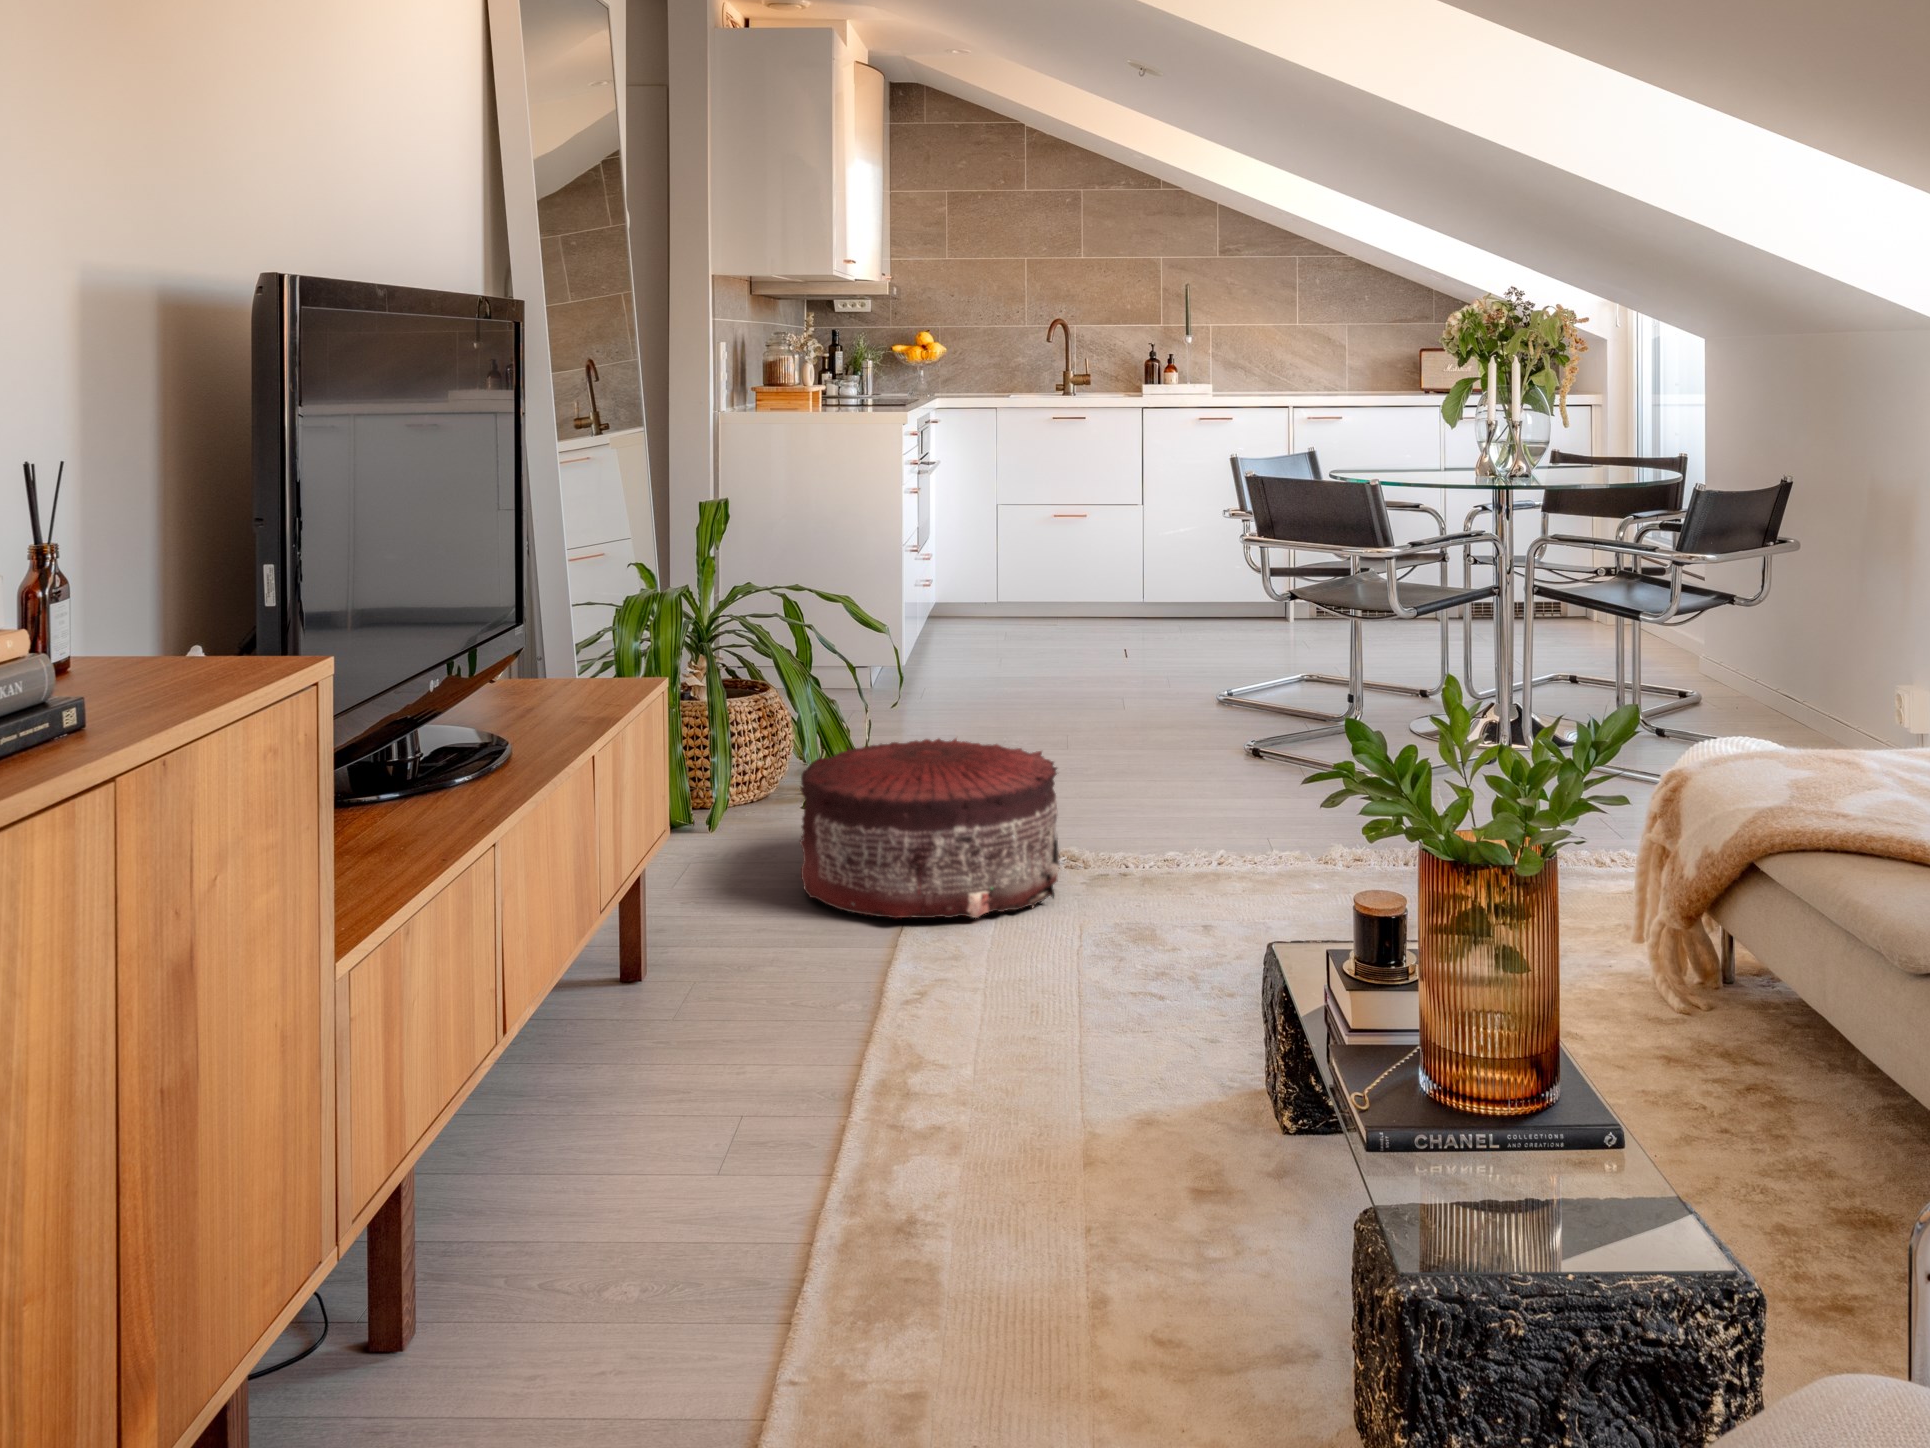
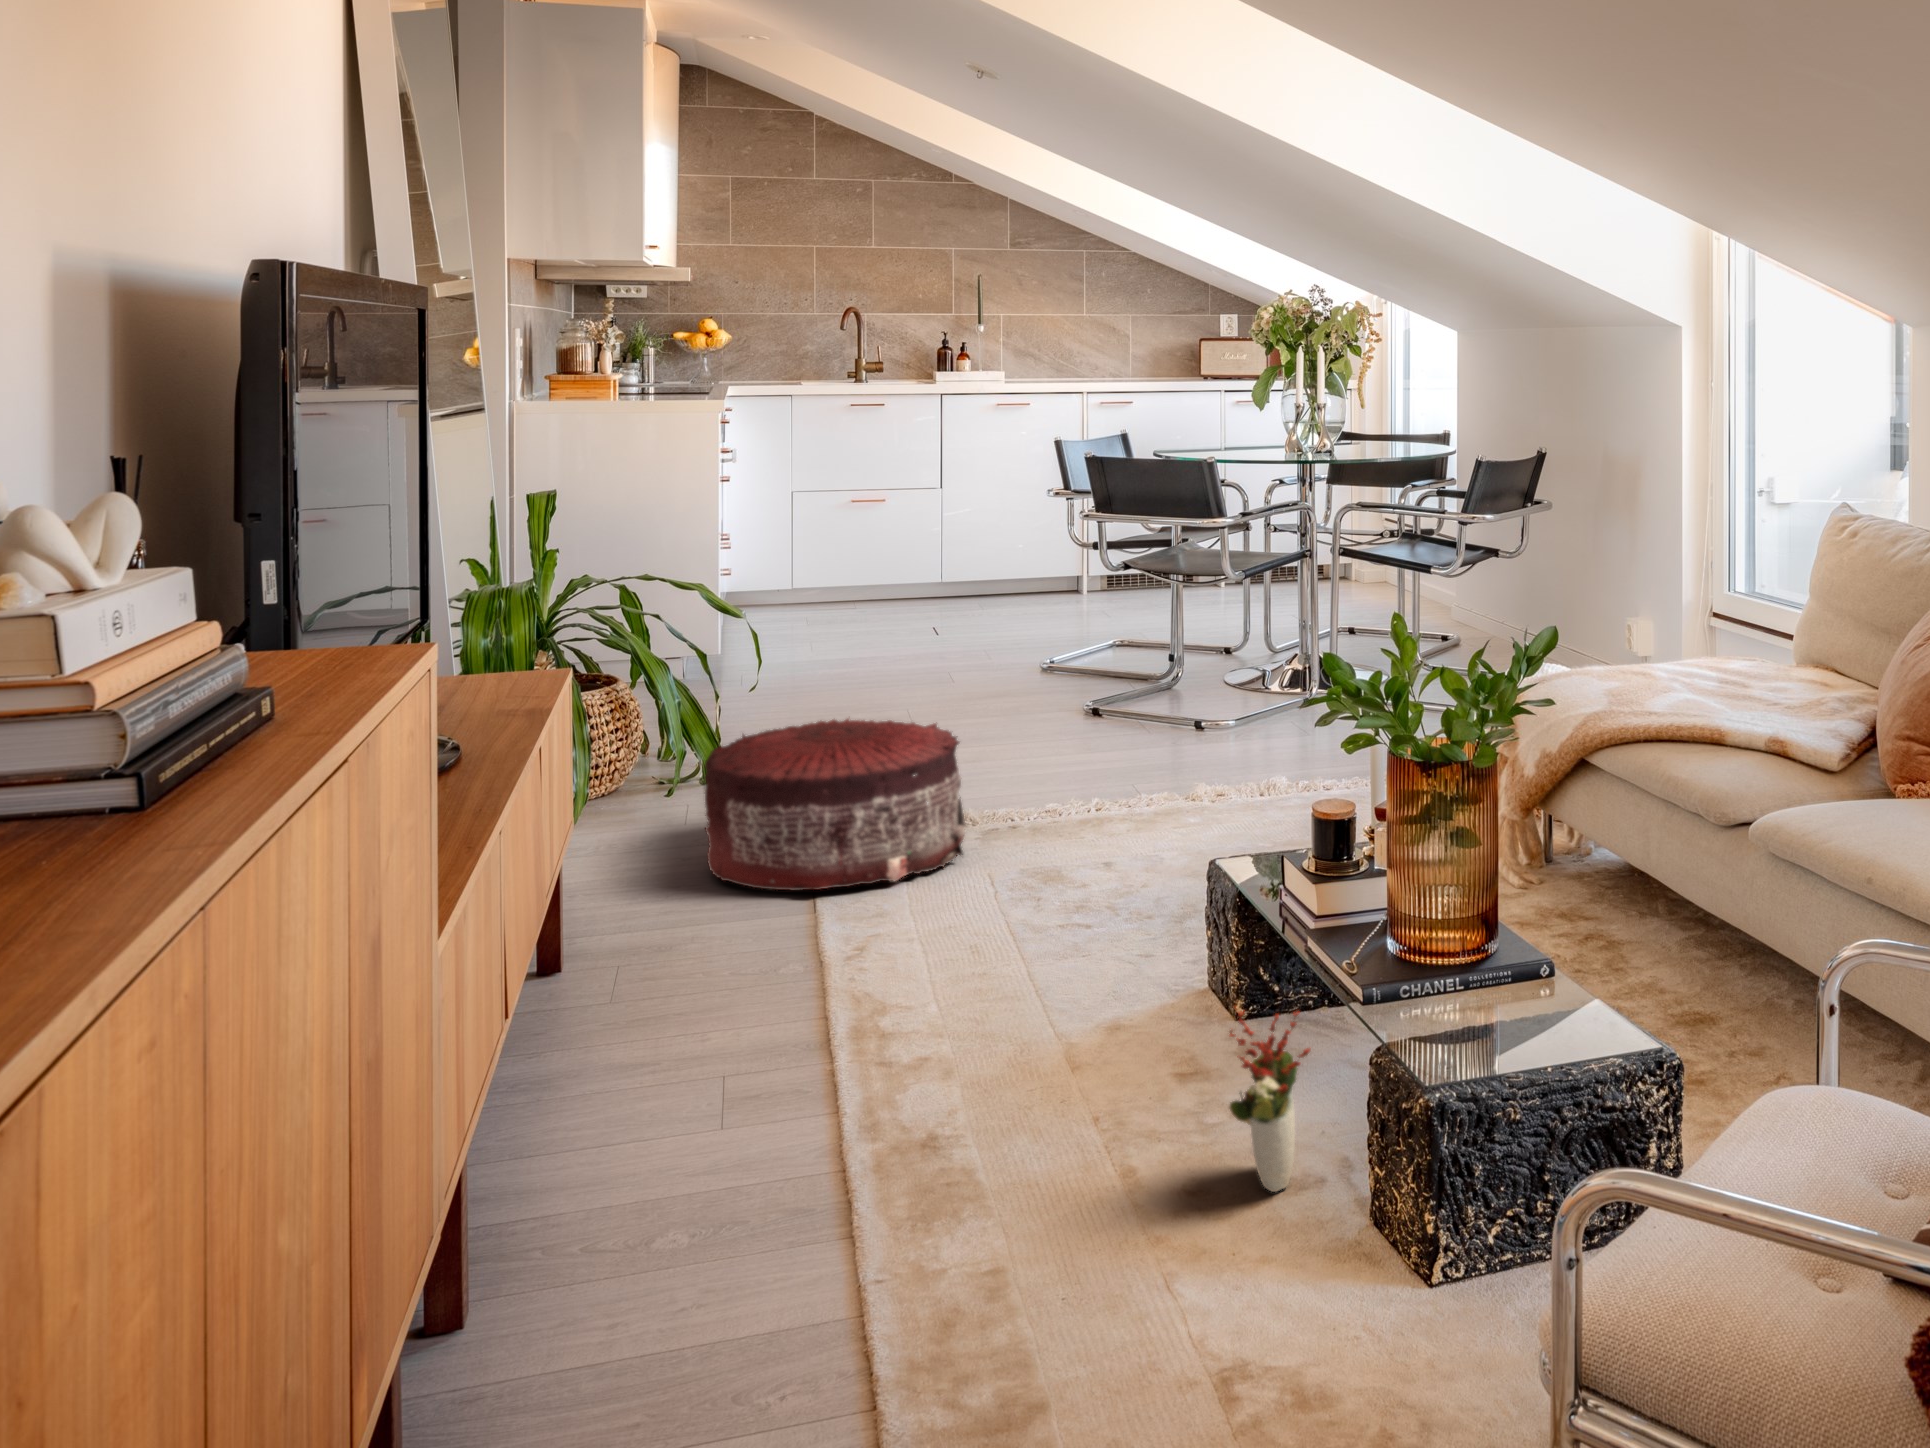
decorative plant: none [1203,1125,1304,1361] -> present [1230,1007,1310,1192]

